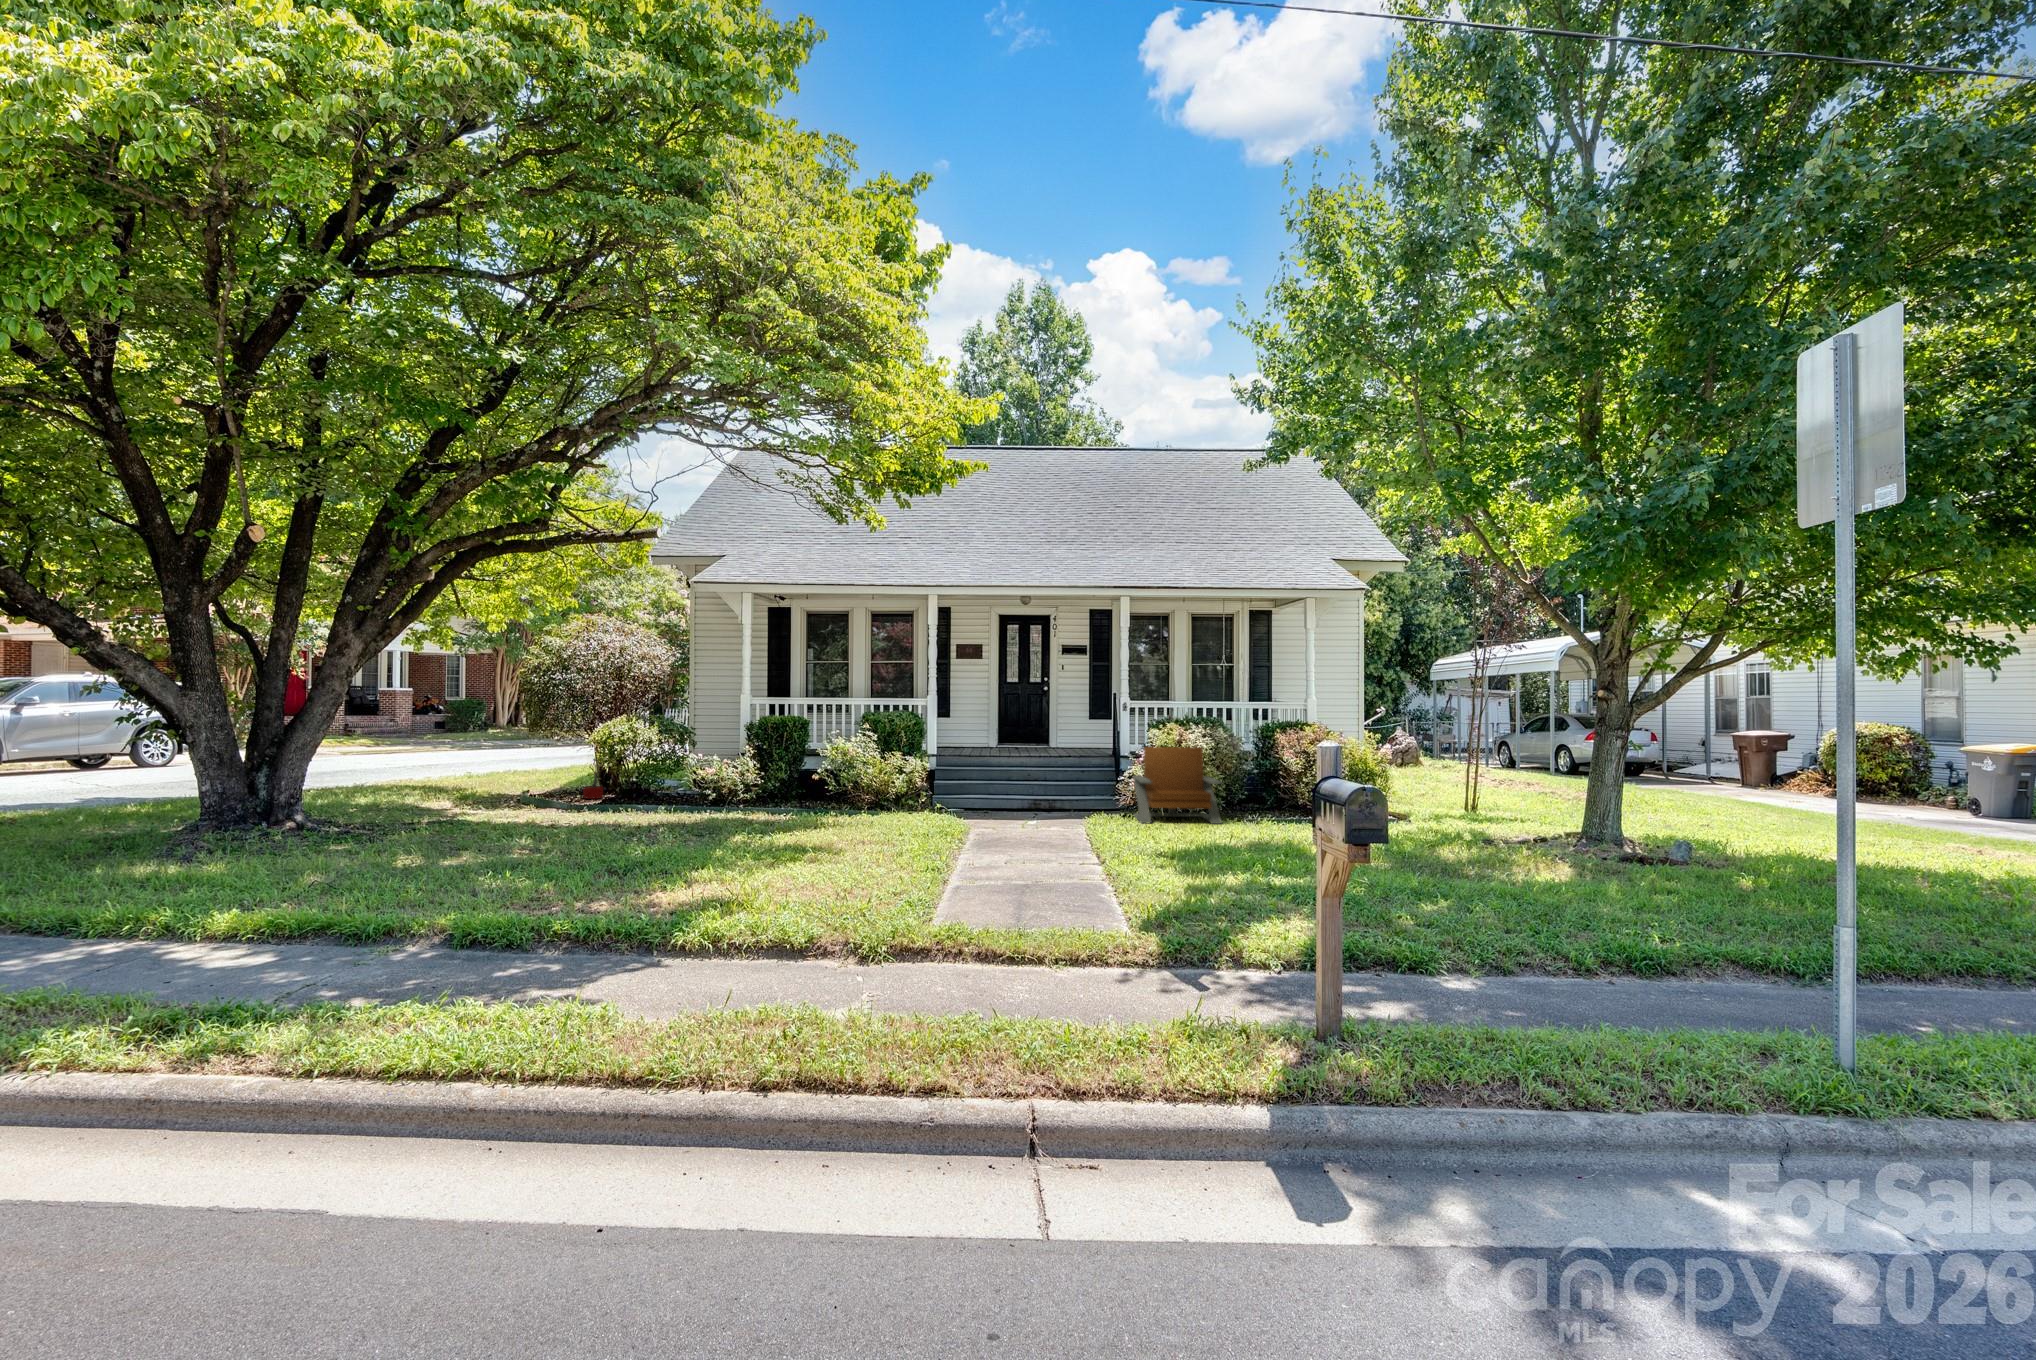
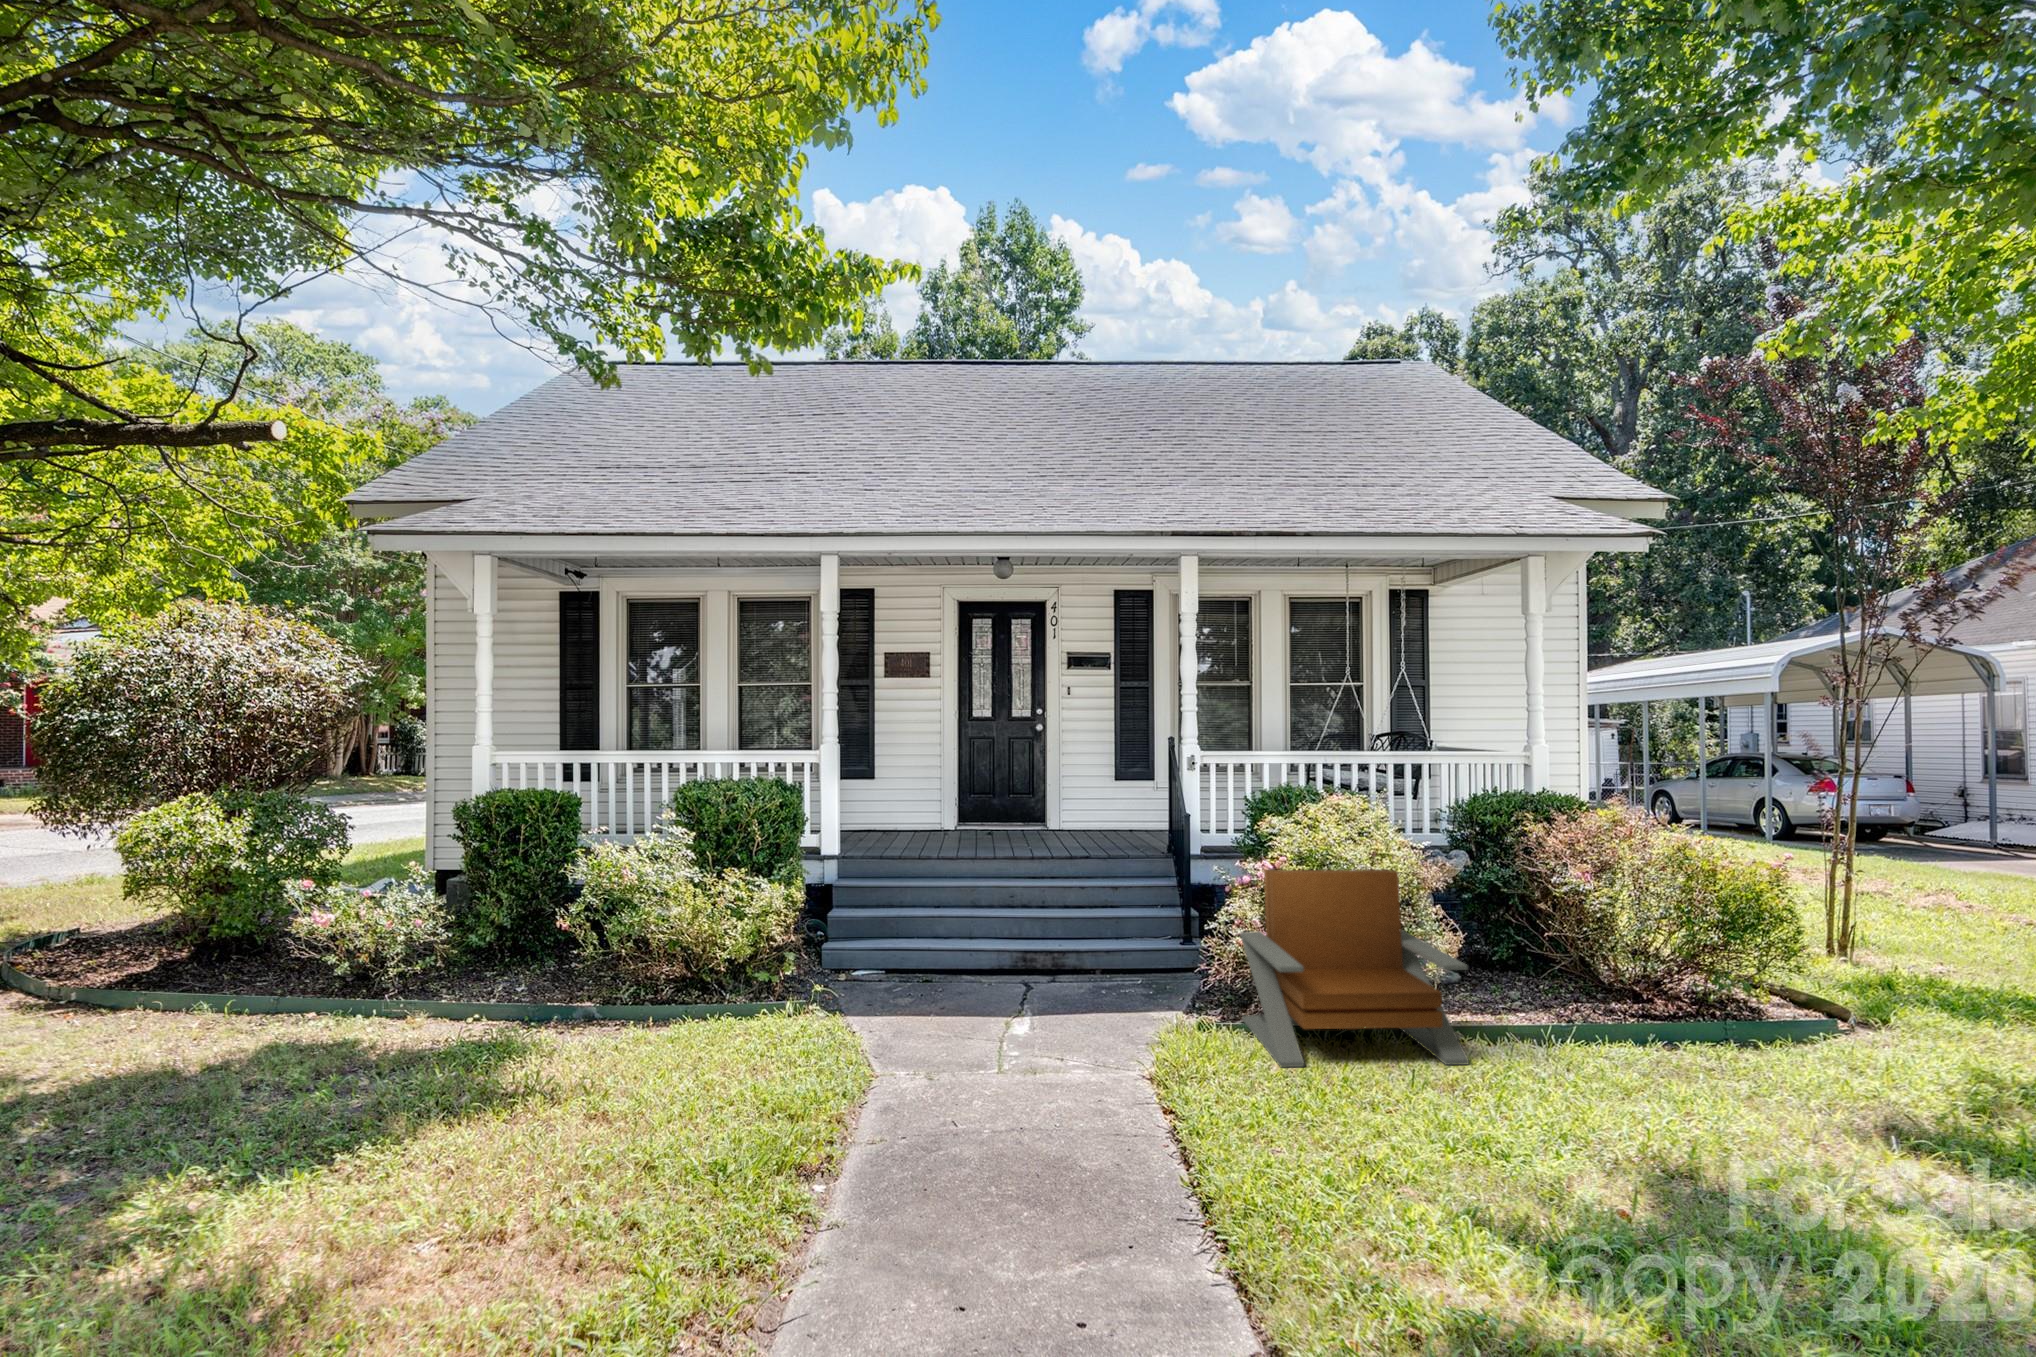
decorative plant: present [583,755,603,799] -> none [85,880,165,981]

